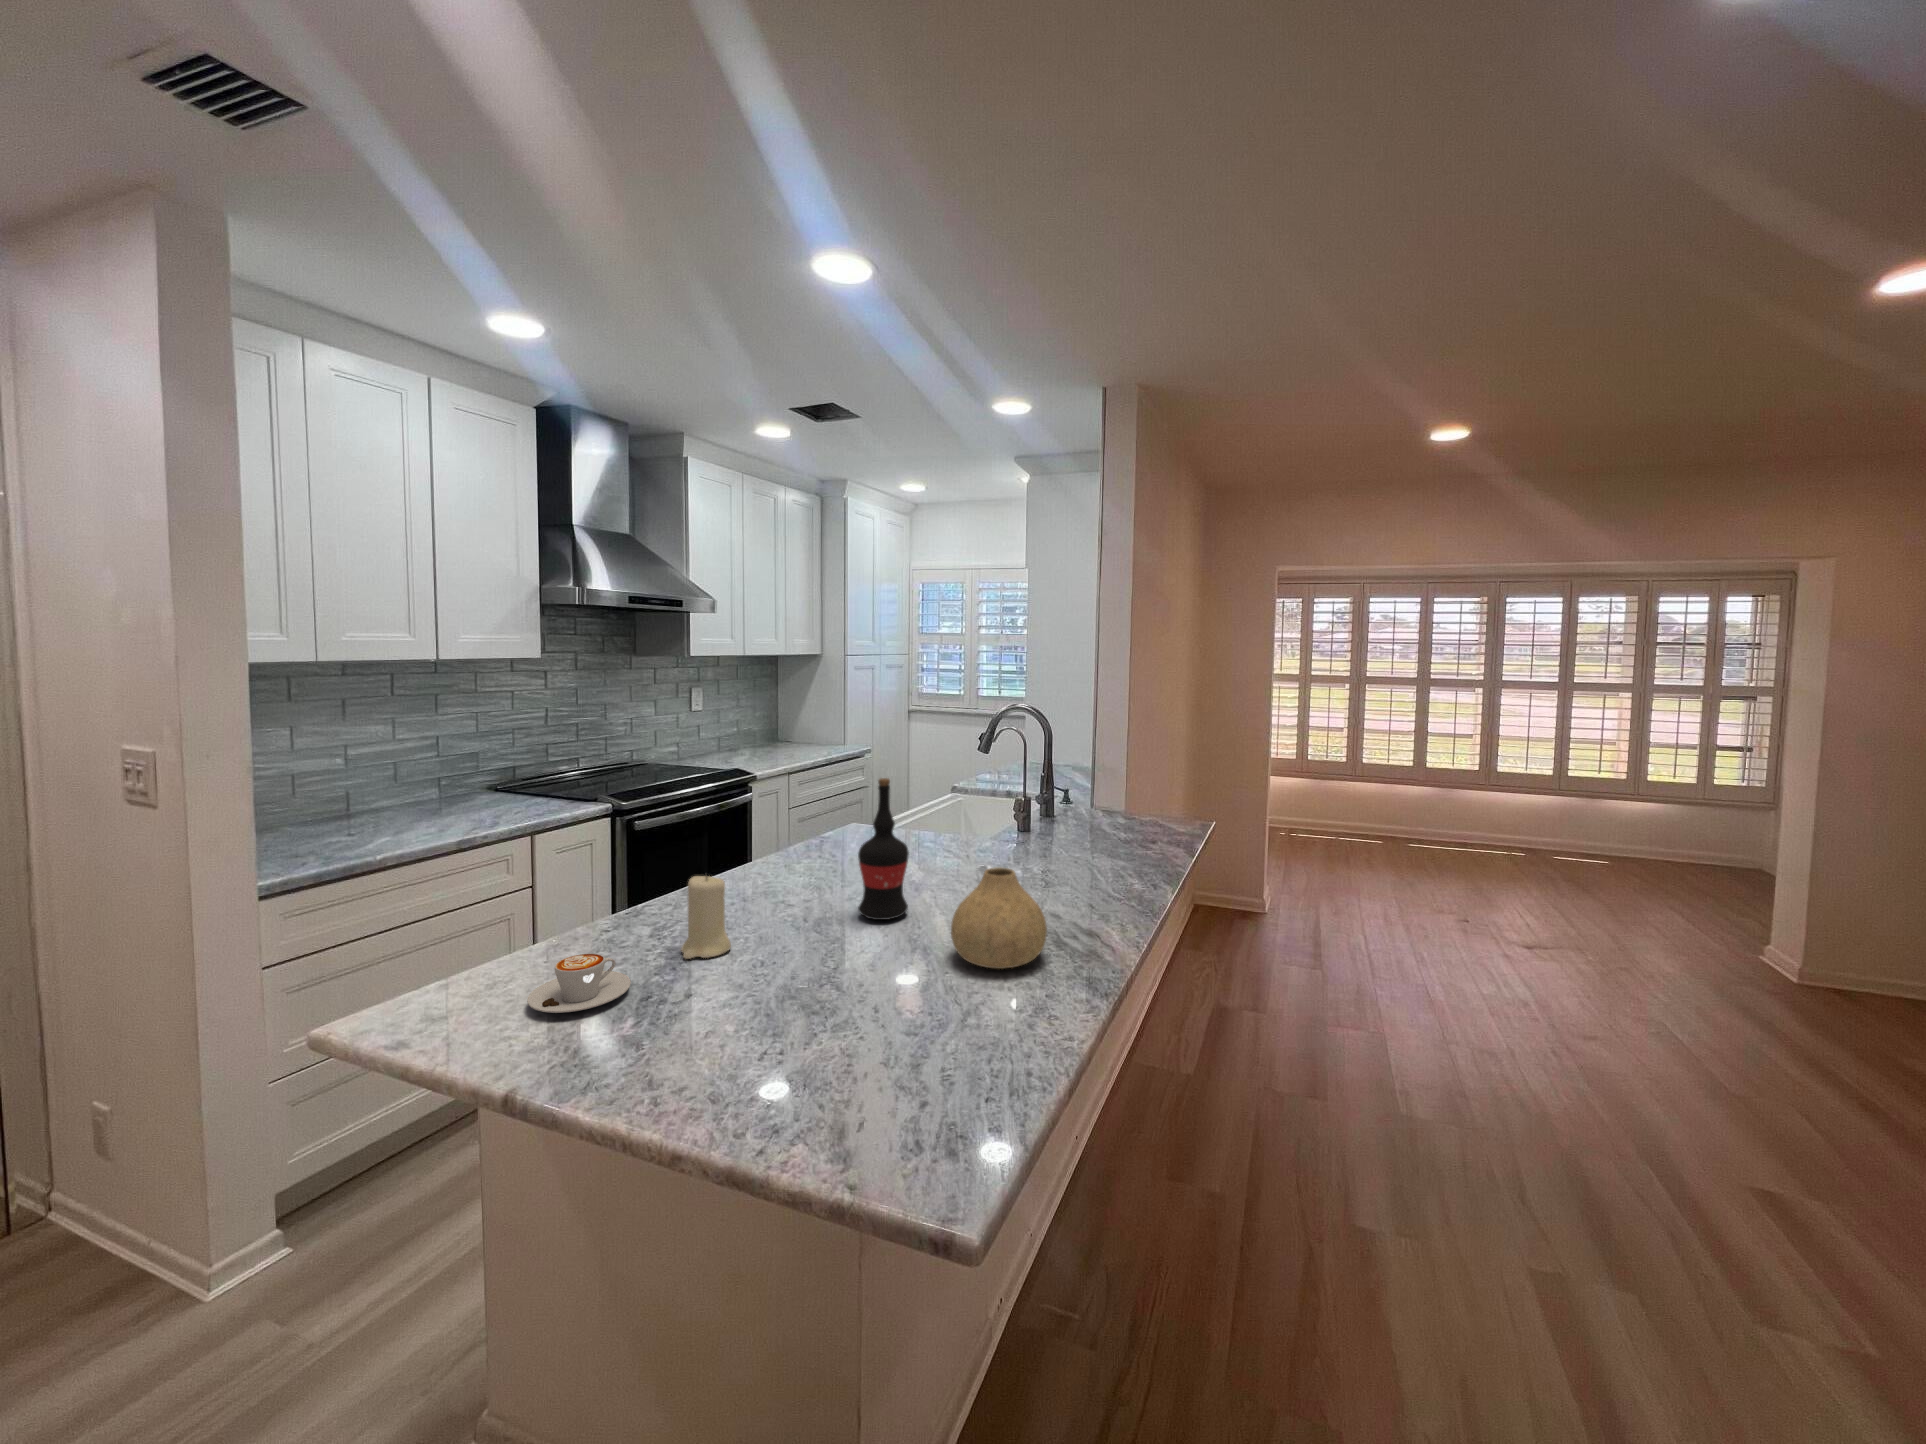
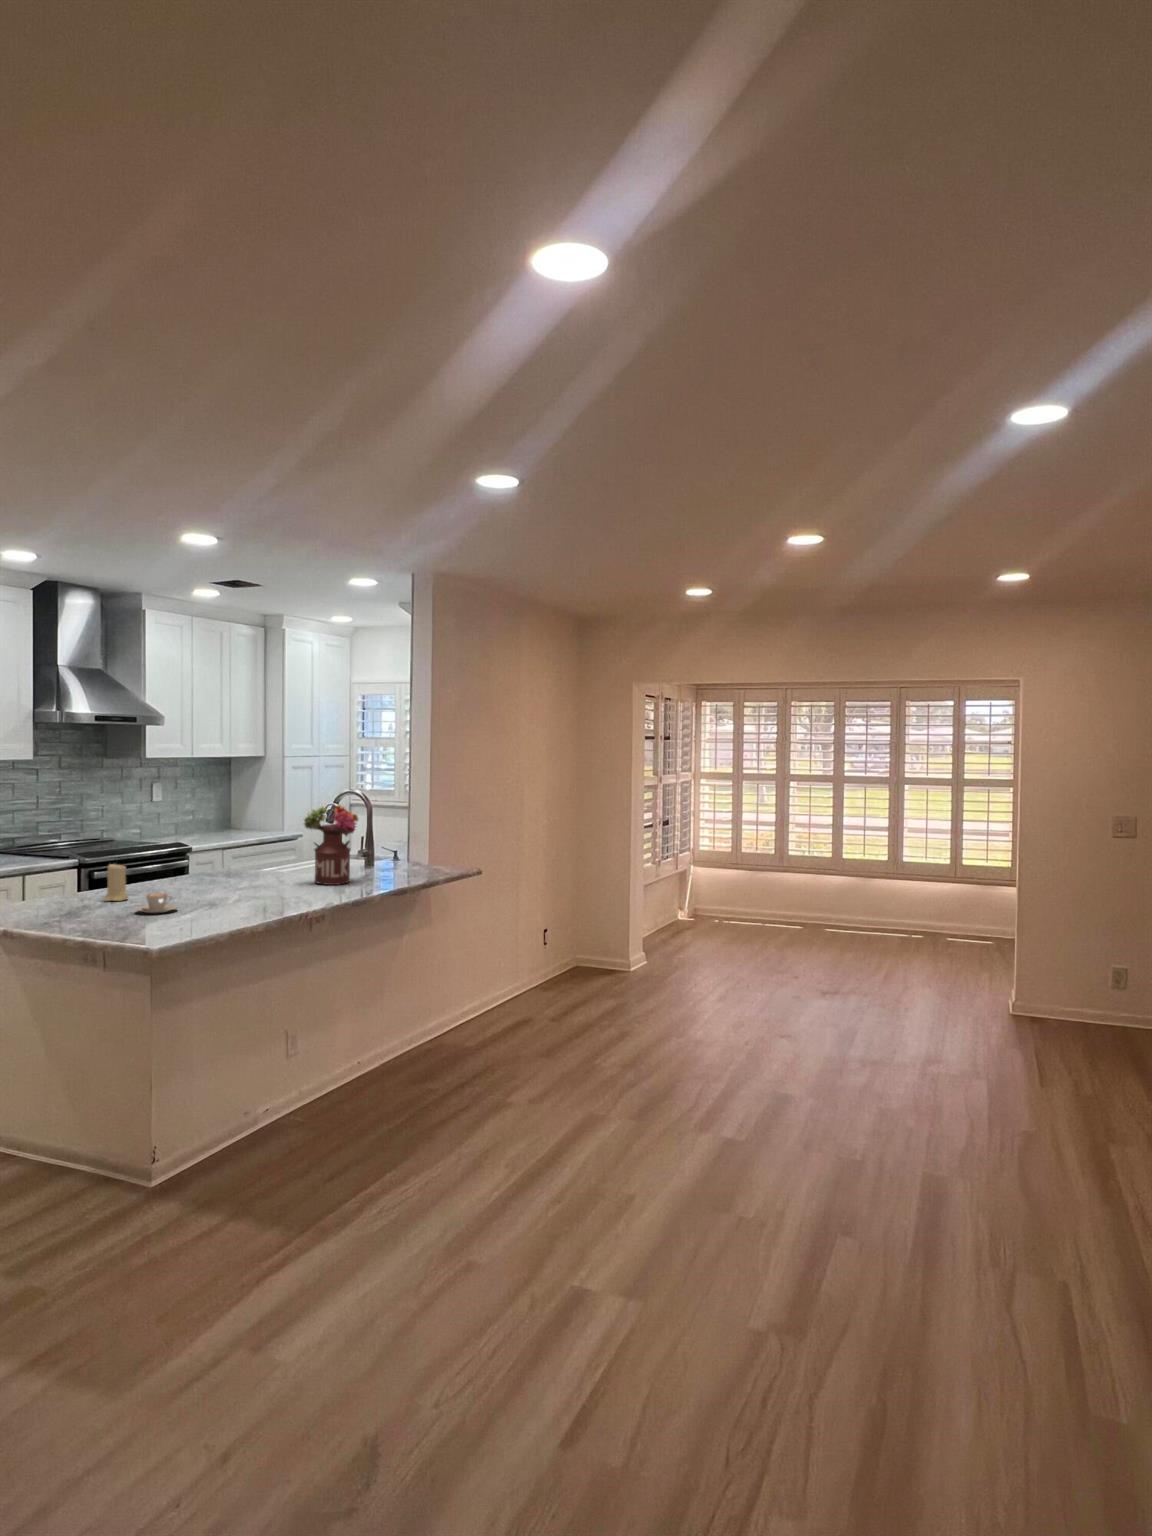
flower arrangement: none [1022,738,1120,883] -> present [304,805,358,885]
wine bottle: present [858,778,909,920] -> none [199,821,226,893]
vase: present [951,867,1047,969] -> none [229,859,277,903]
coffee cup: present [527,953,631,1013] -> present [135,893,178,913]

